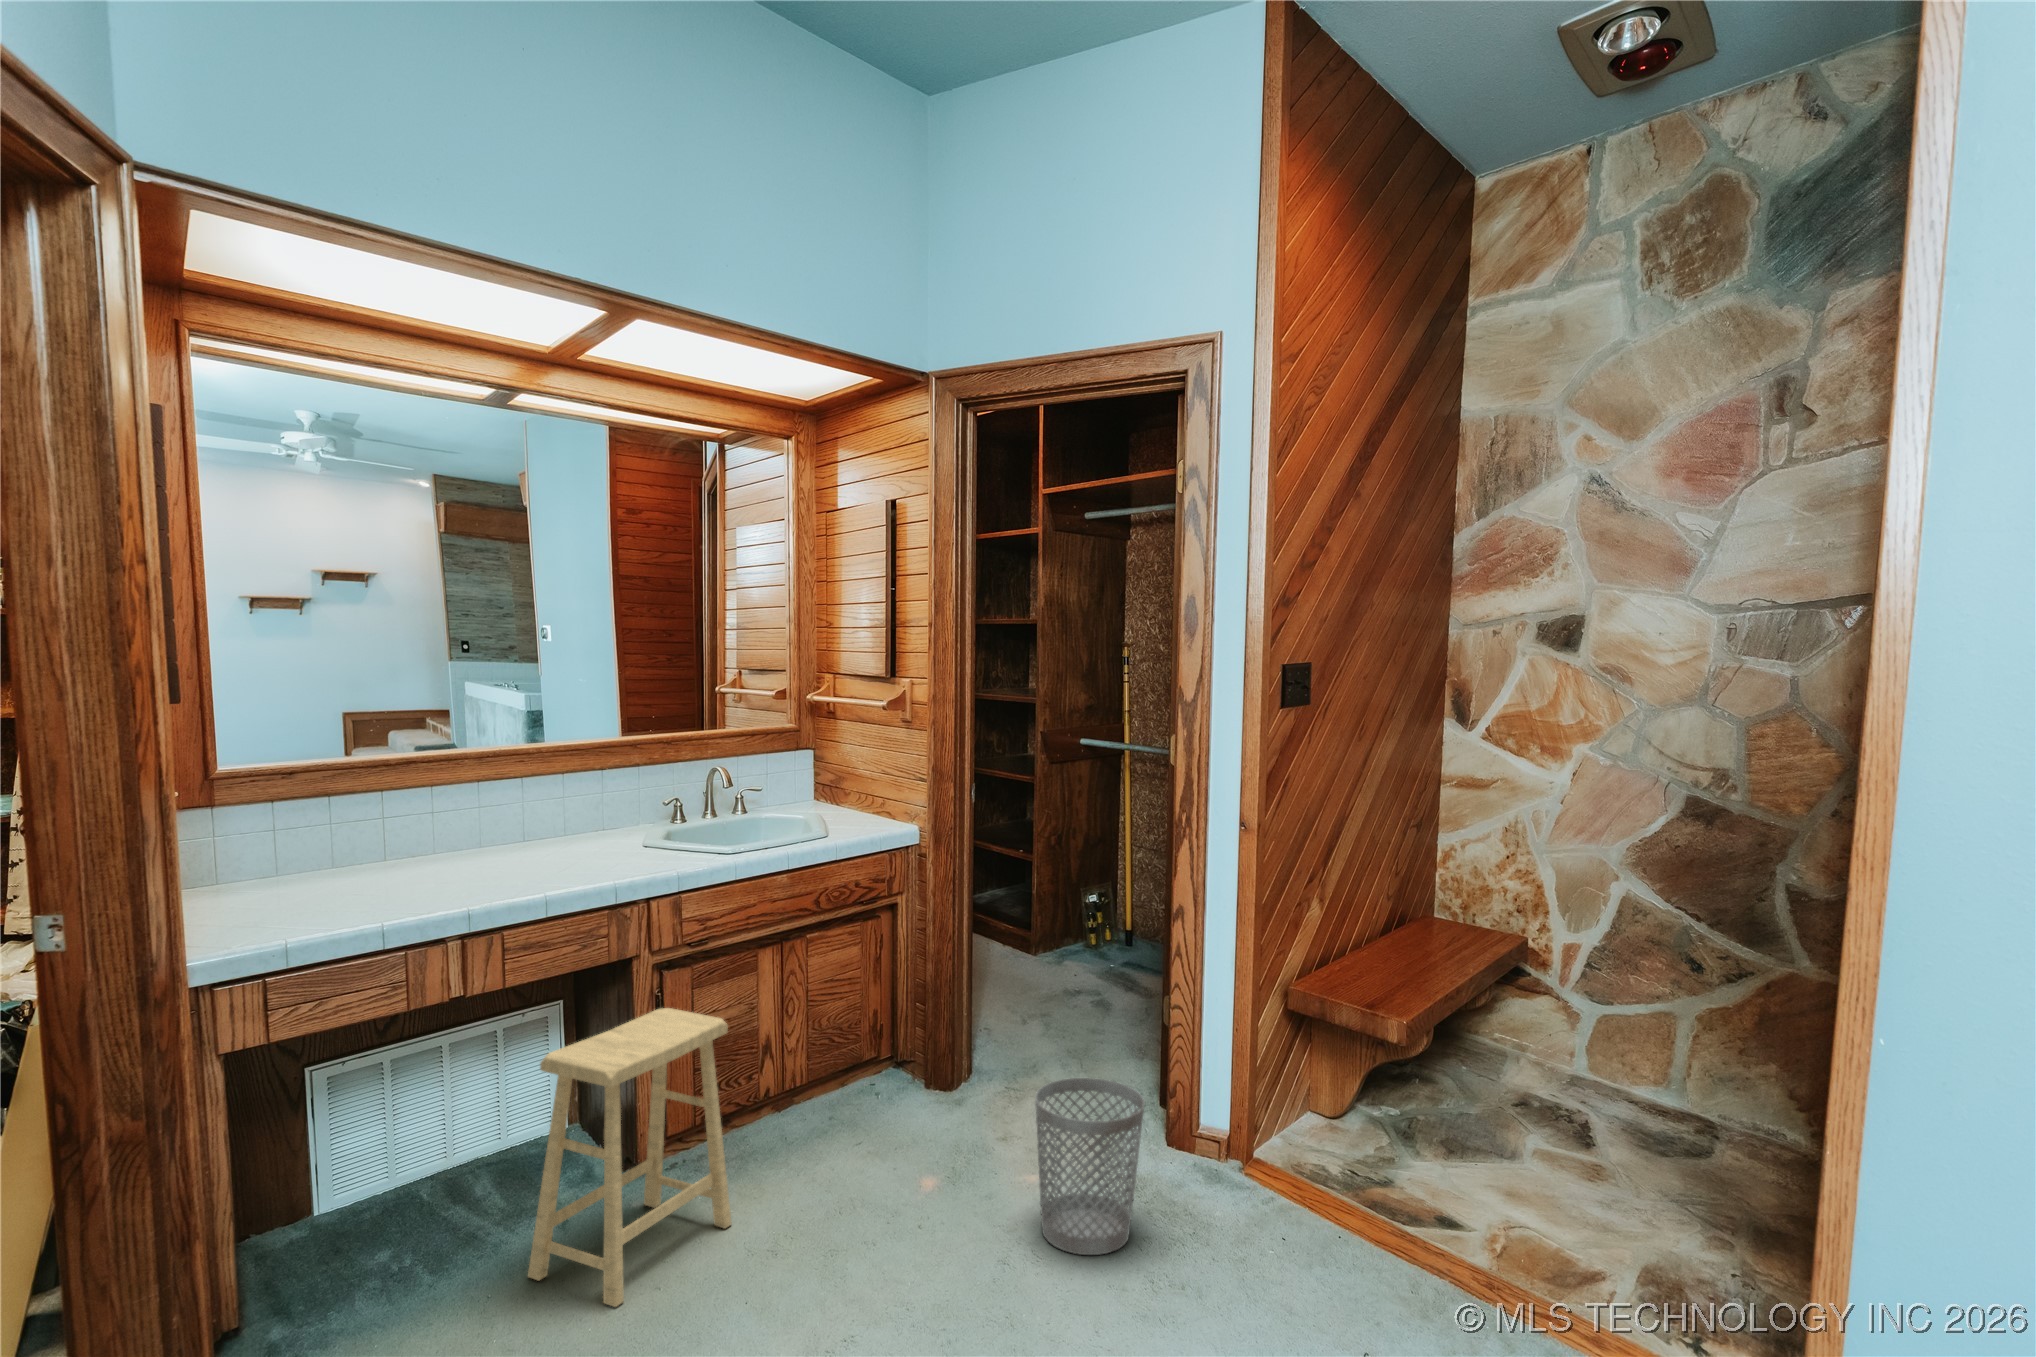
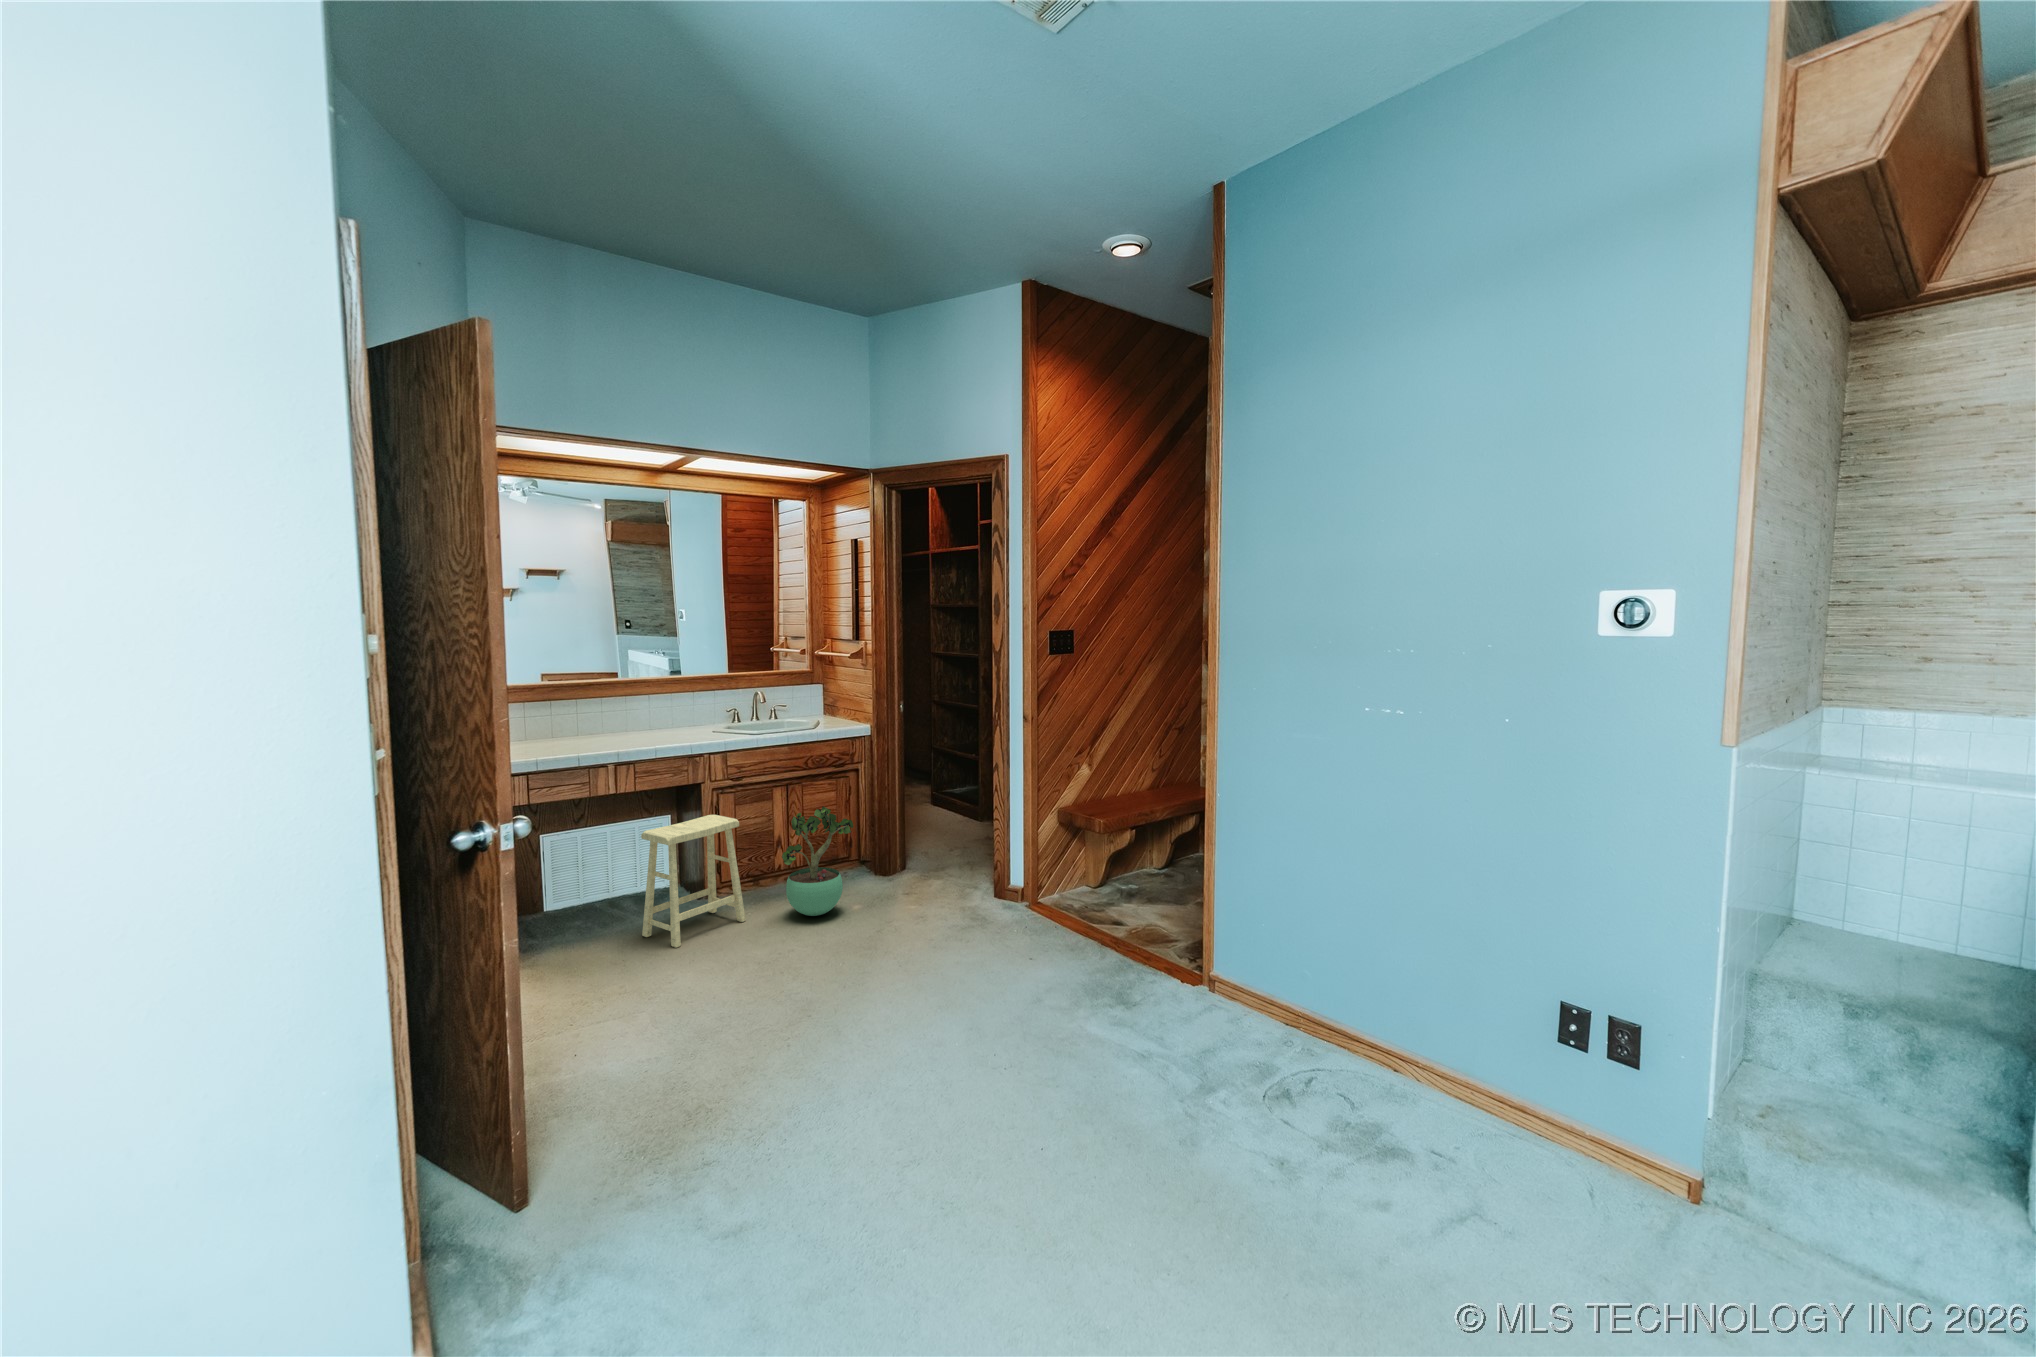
potted plant: none [810,988,941,1207] -> present [782,806,853,916]
wastebasket: present [1035,1078,1145,1255] -> none [888,854,945,939]

